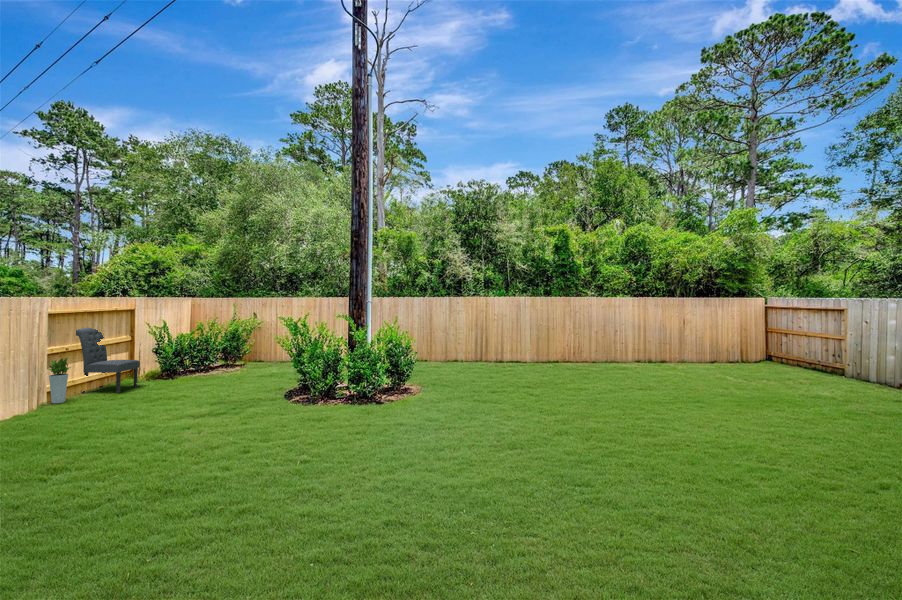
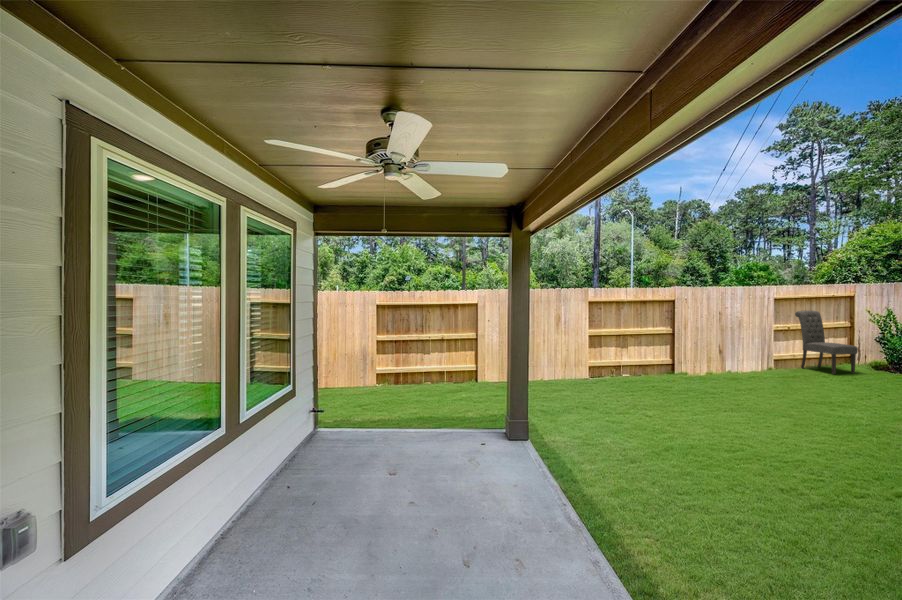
planter: present [48,357,70,403] -> none [773,334,792,371]

